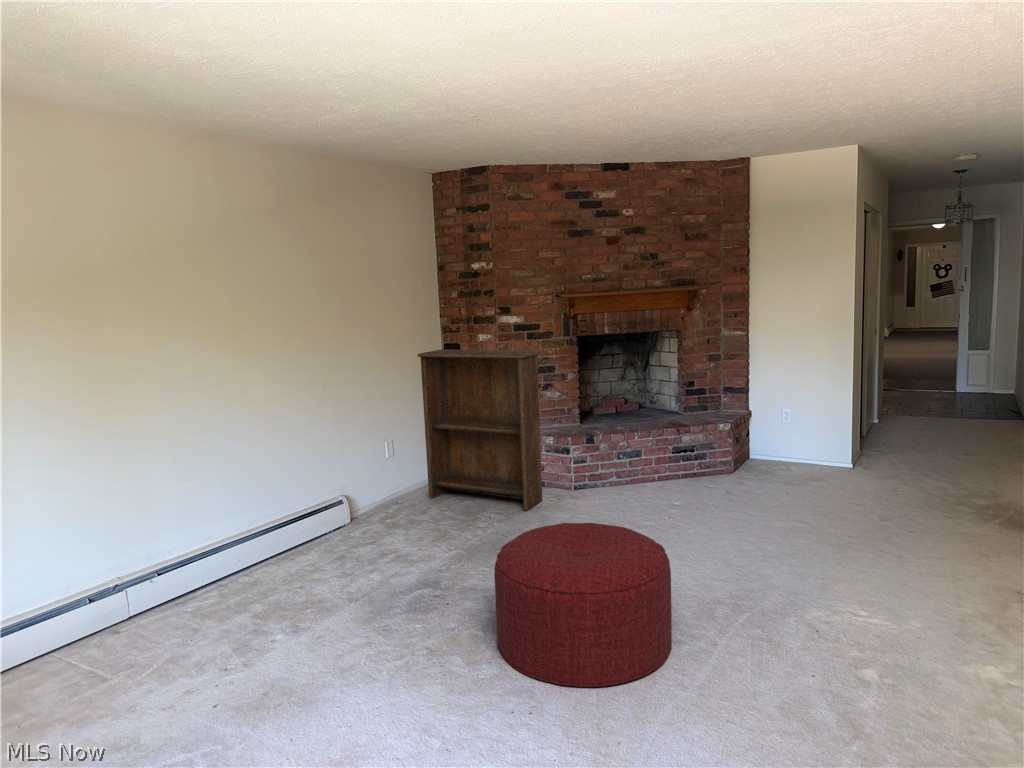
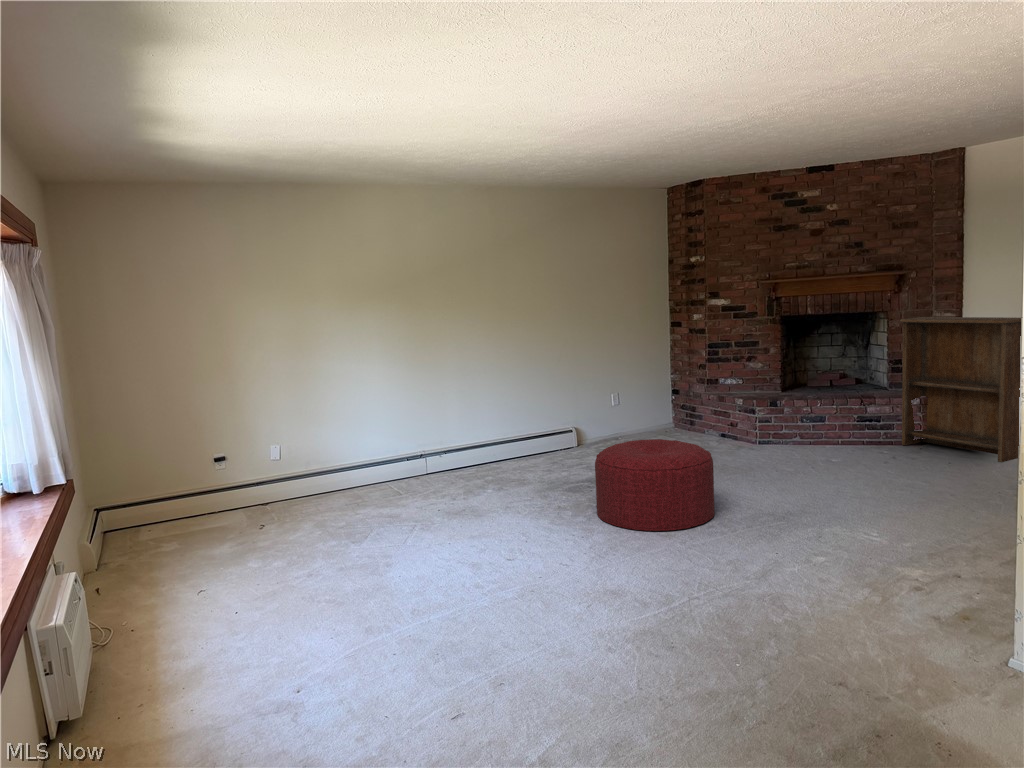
bookshelf: present [418,350,542,510] -> present [900,317,1021,462]

